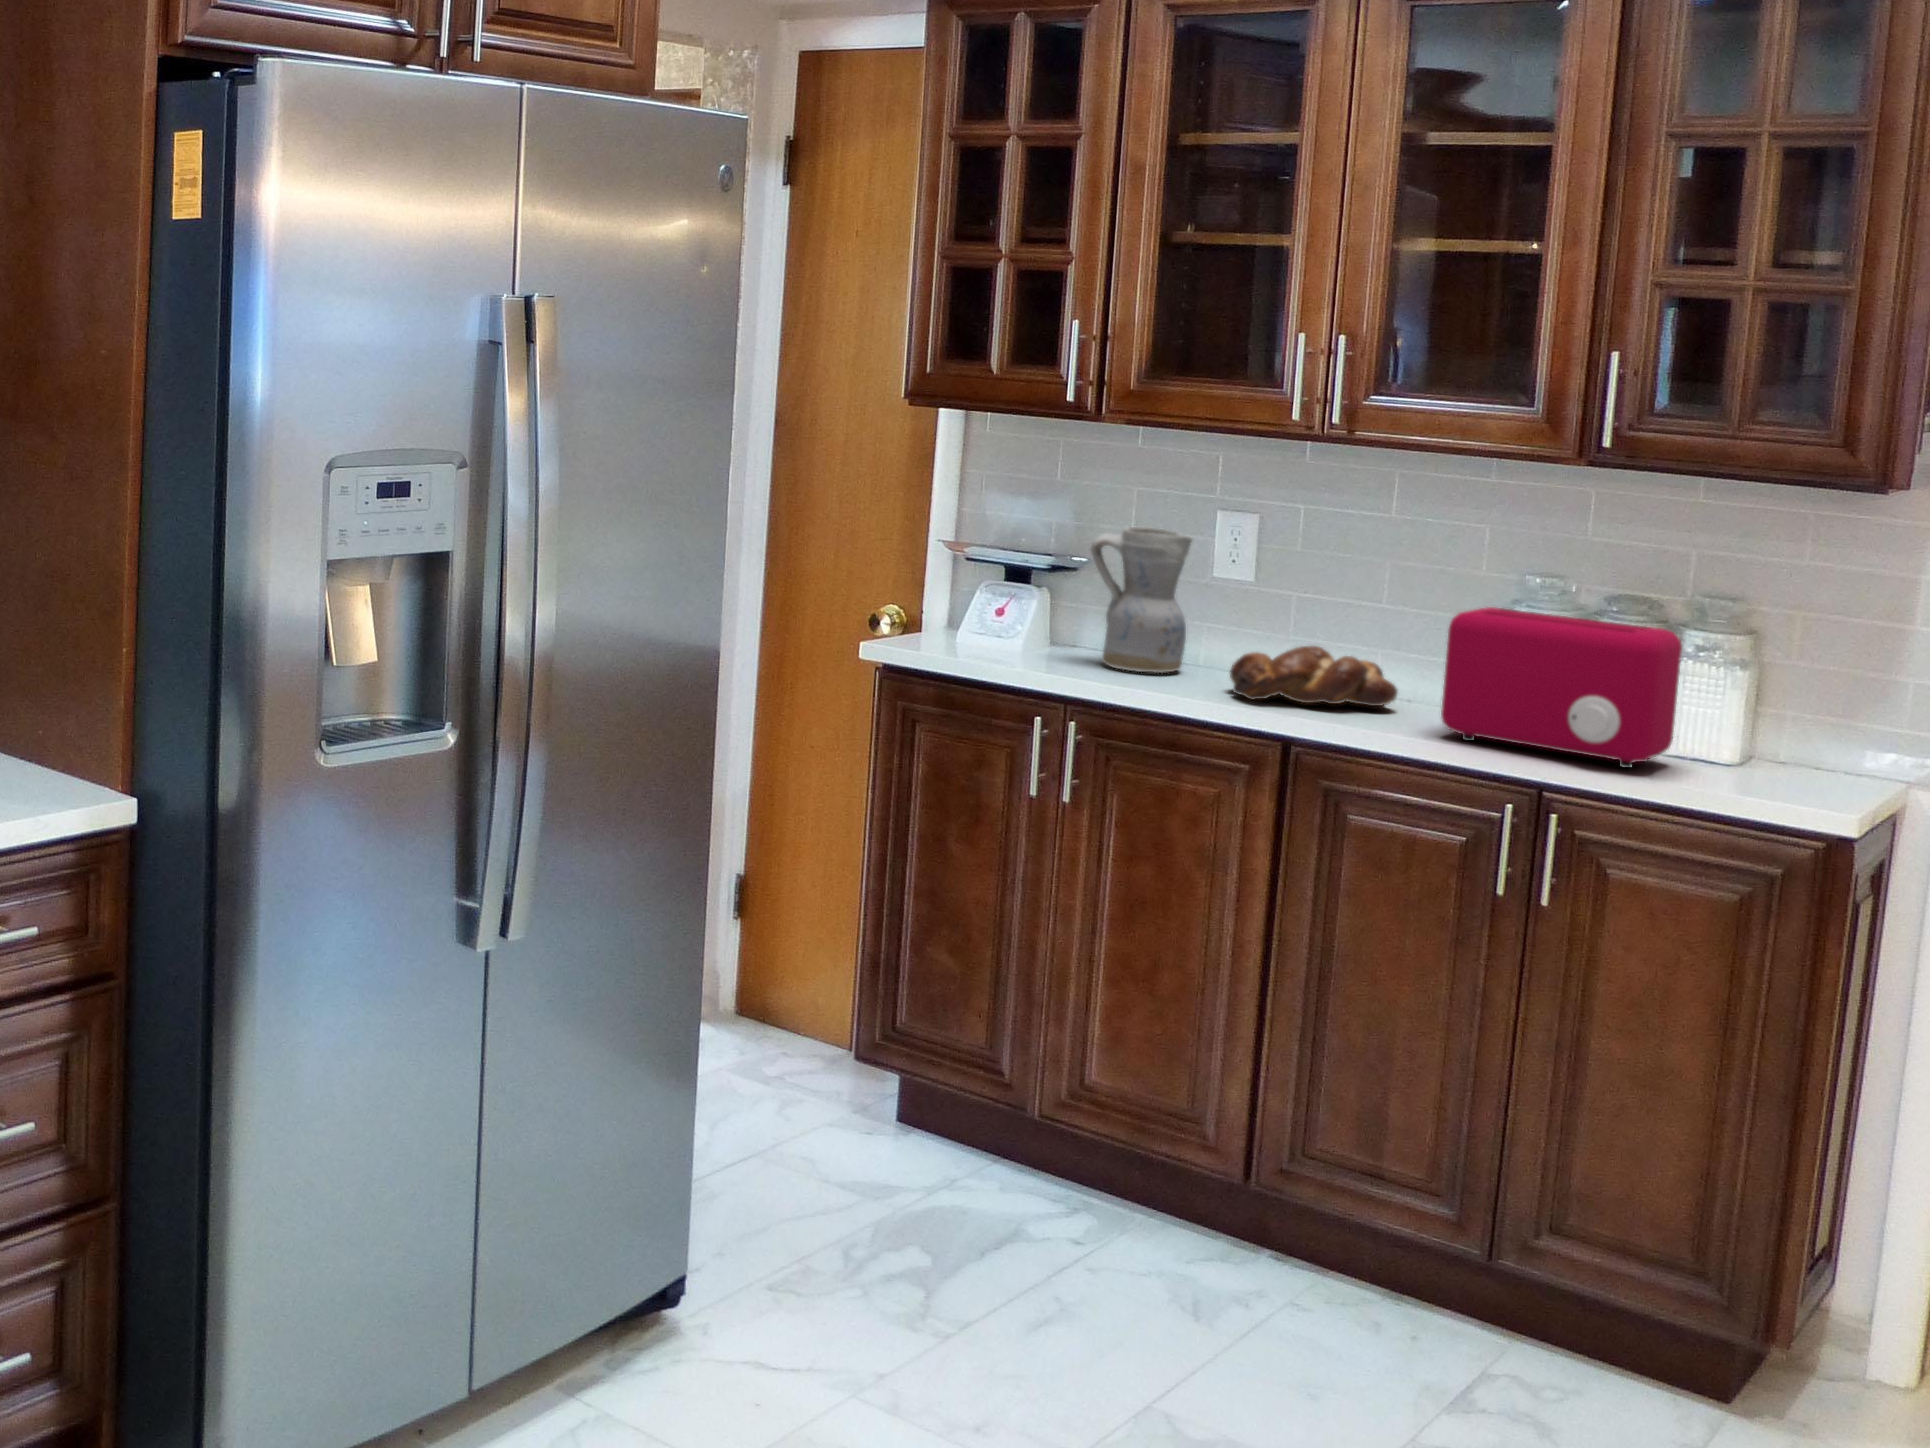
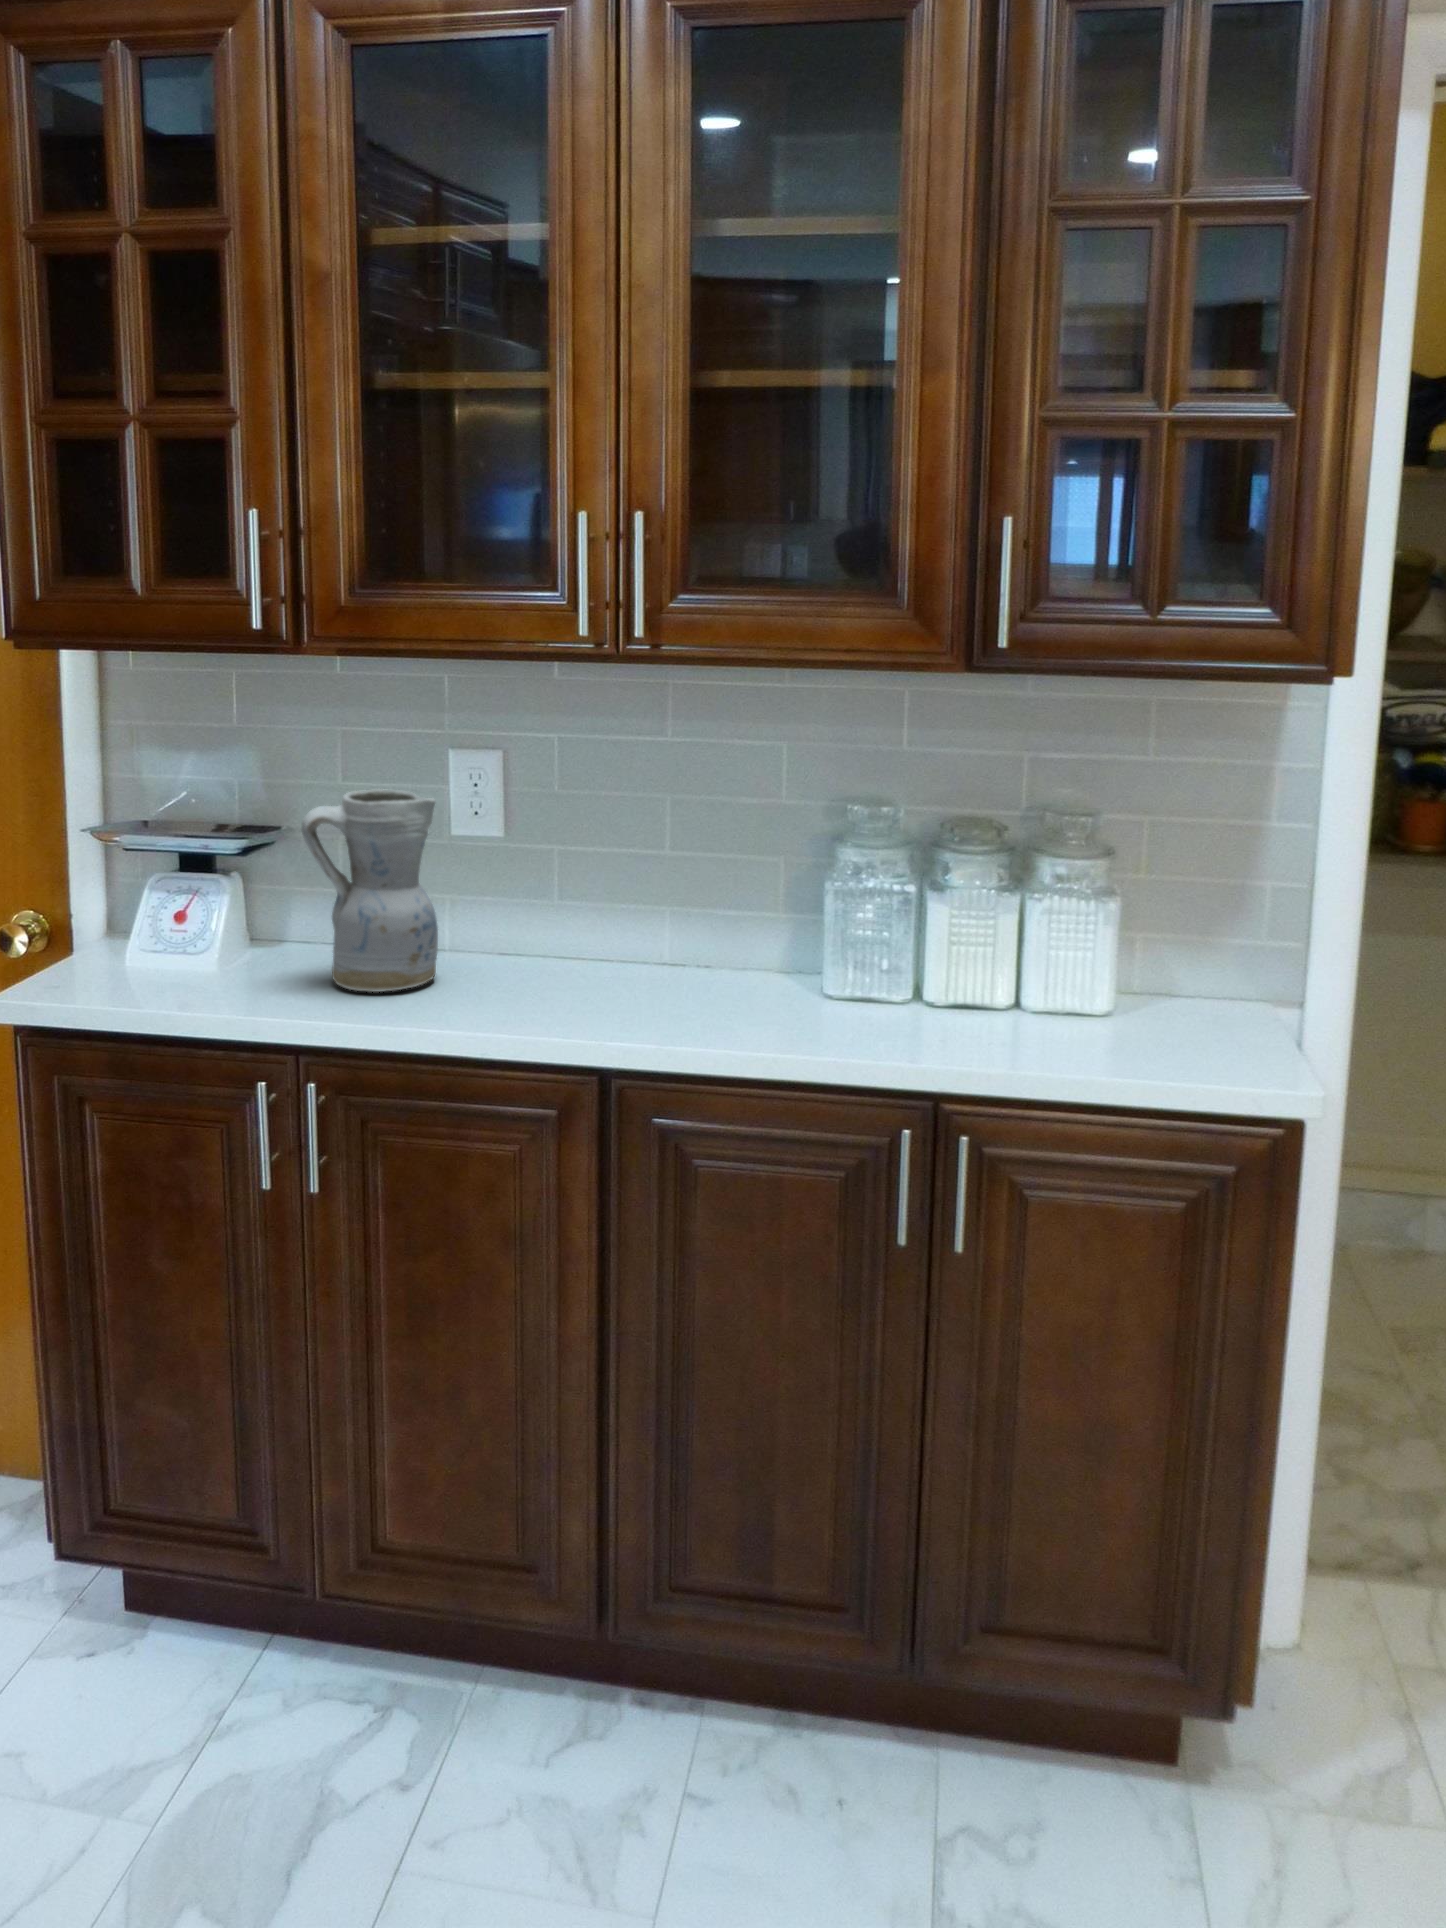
toaster: present [1441,607,1682,768] -> none [794,857,1059,1052]
bread loaf: present [1230,646,1398,706] -> none [509,927,714,1018]

